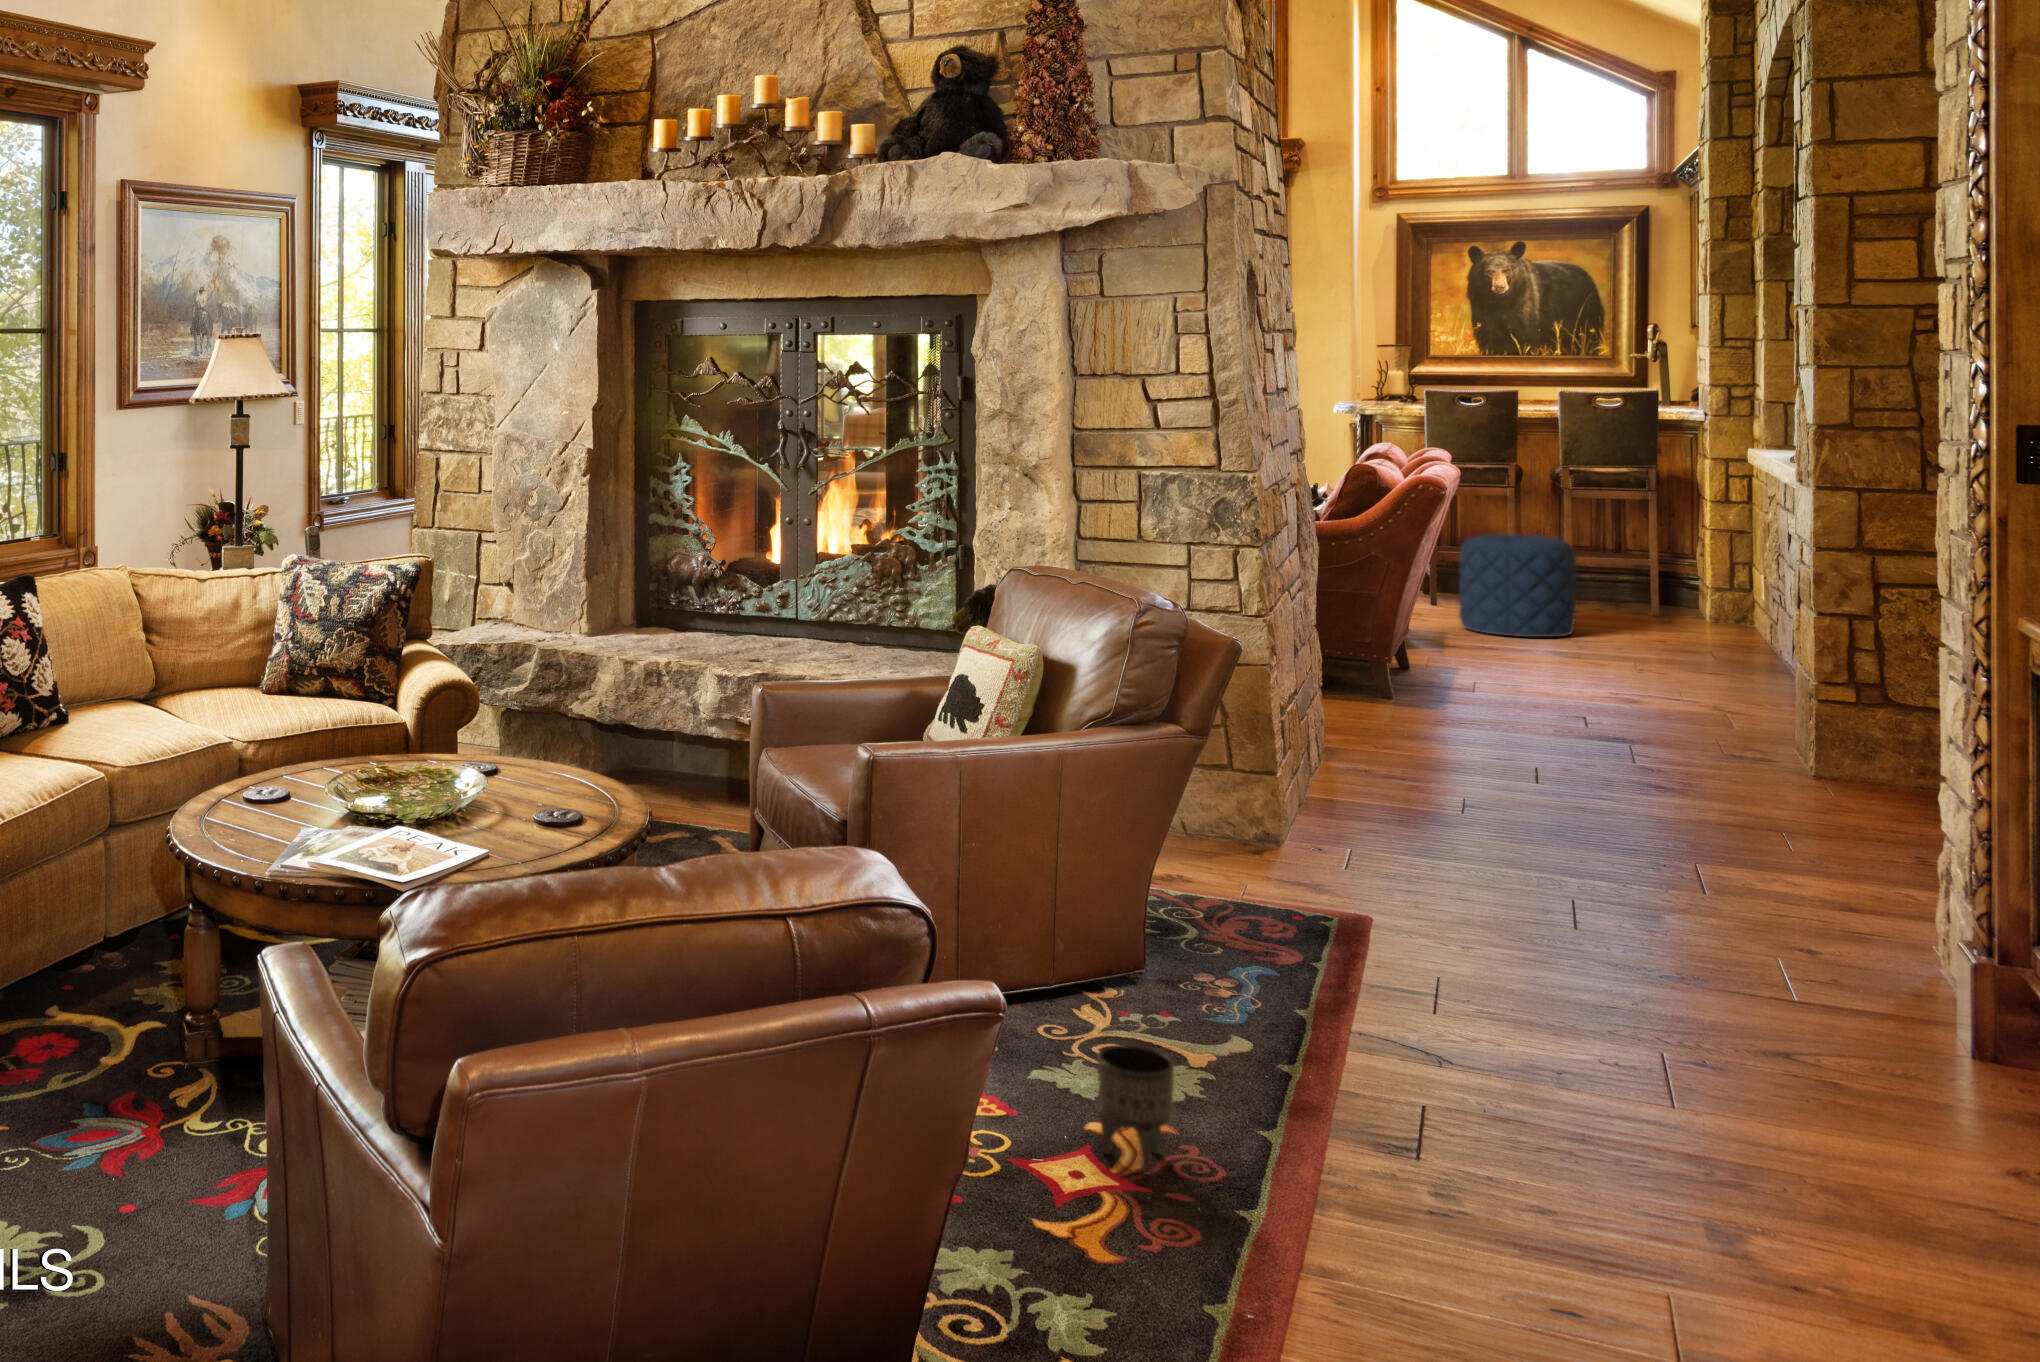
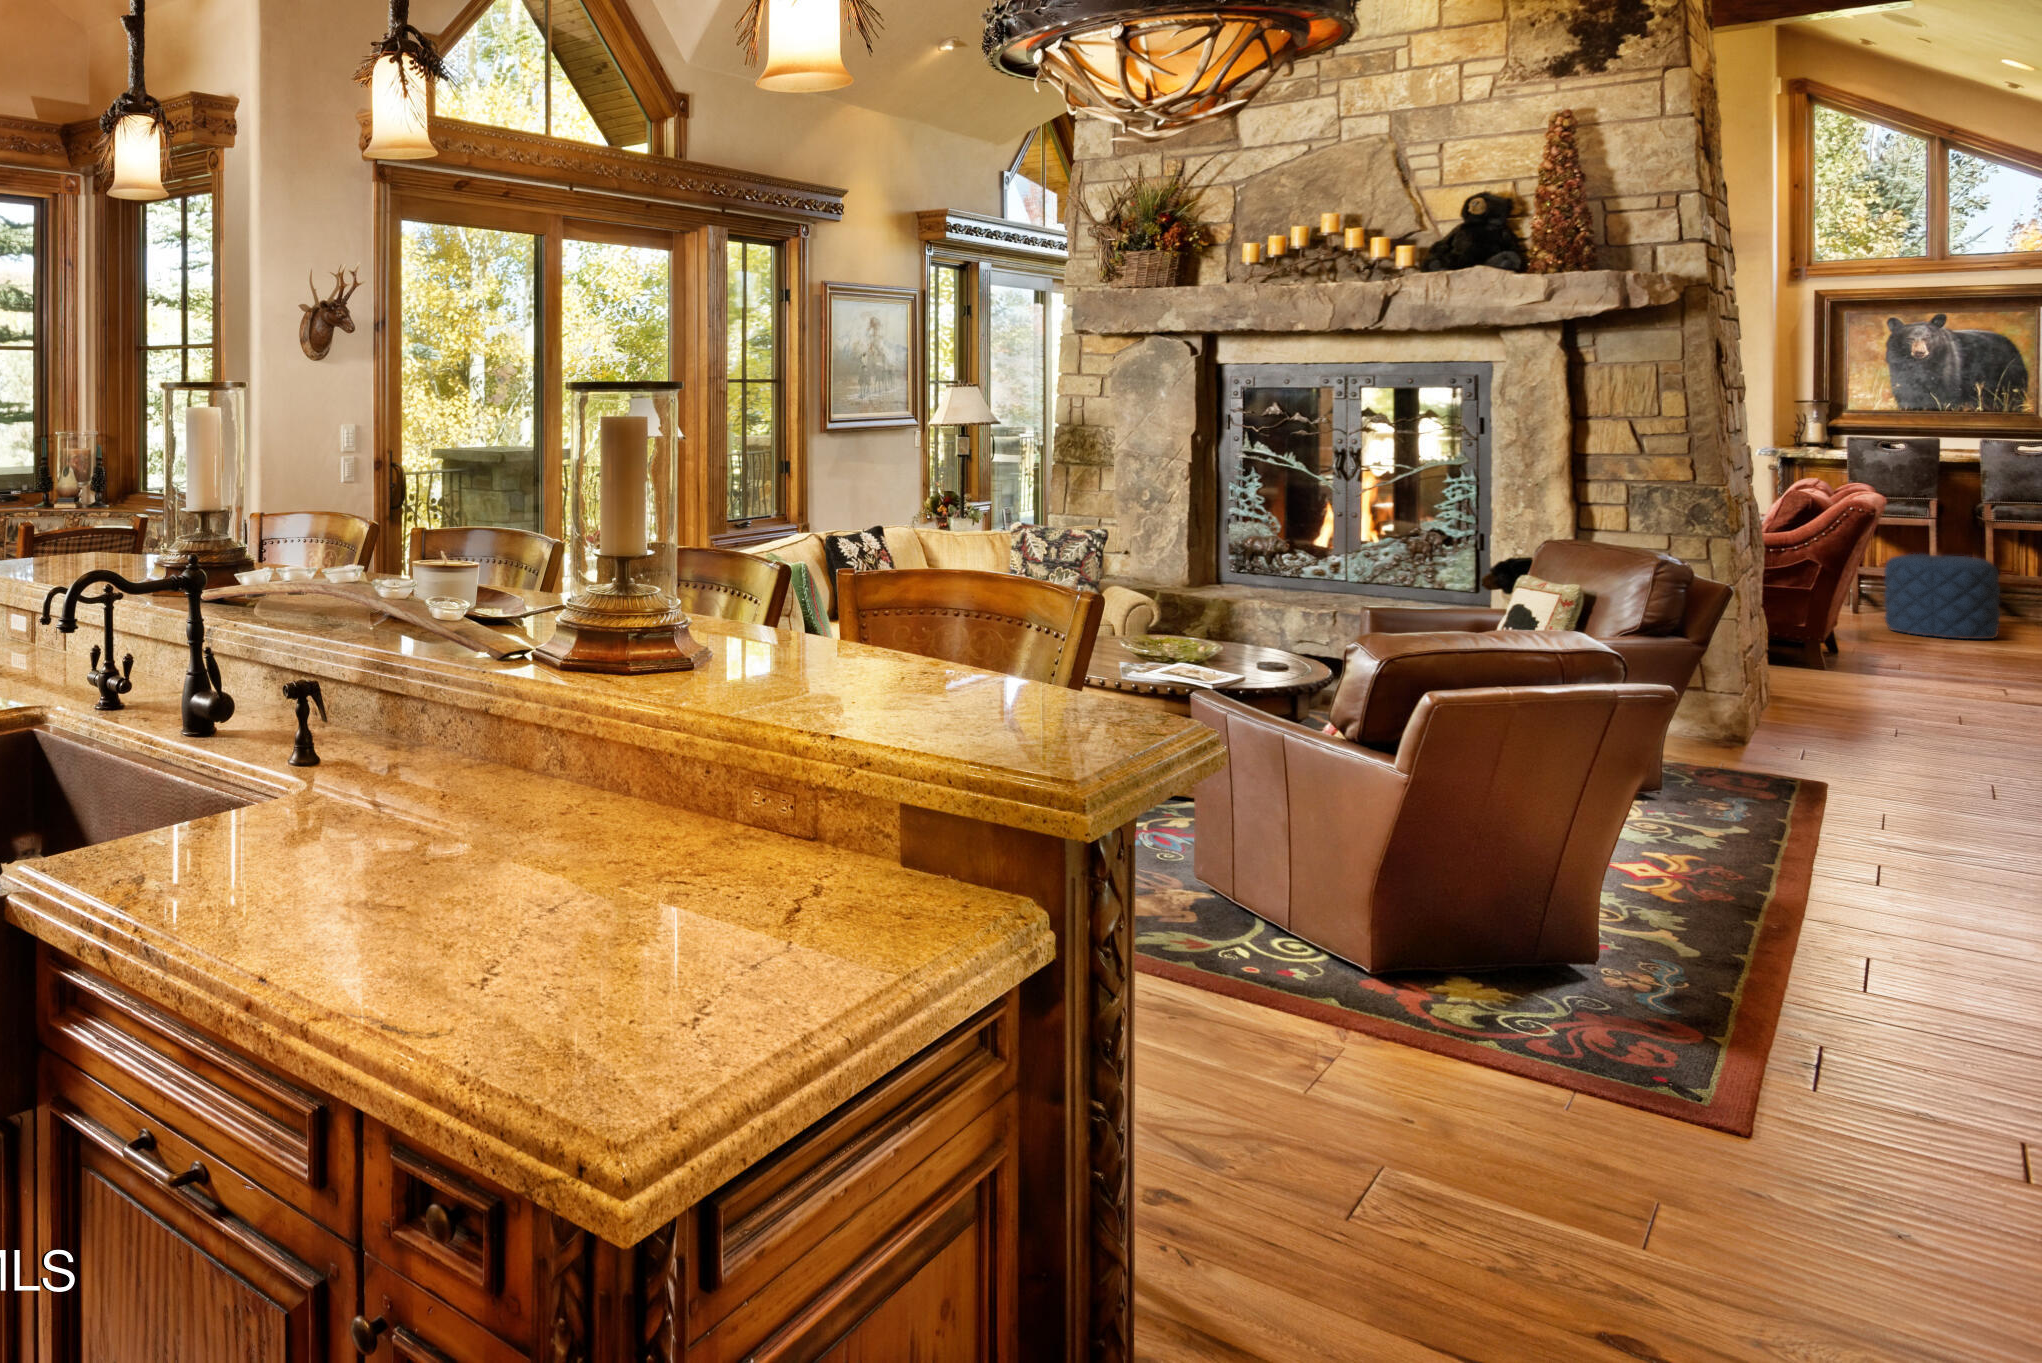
planter: present [1097,1045,1174,1175] -> none [1663,804,1717,874]

